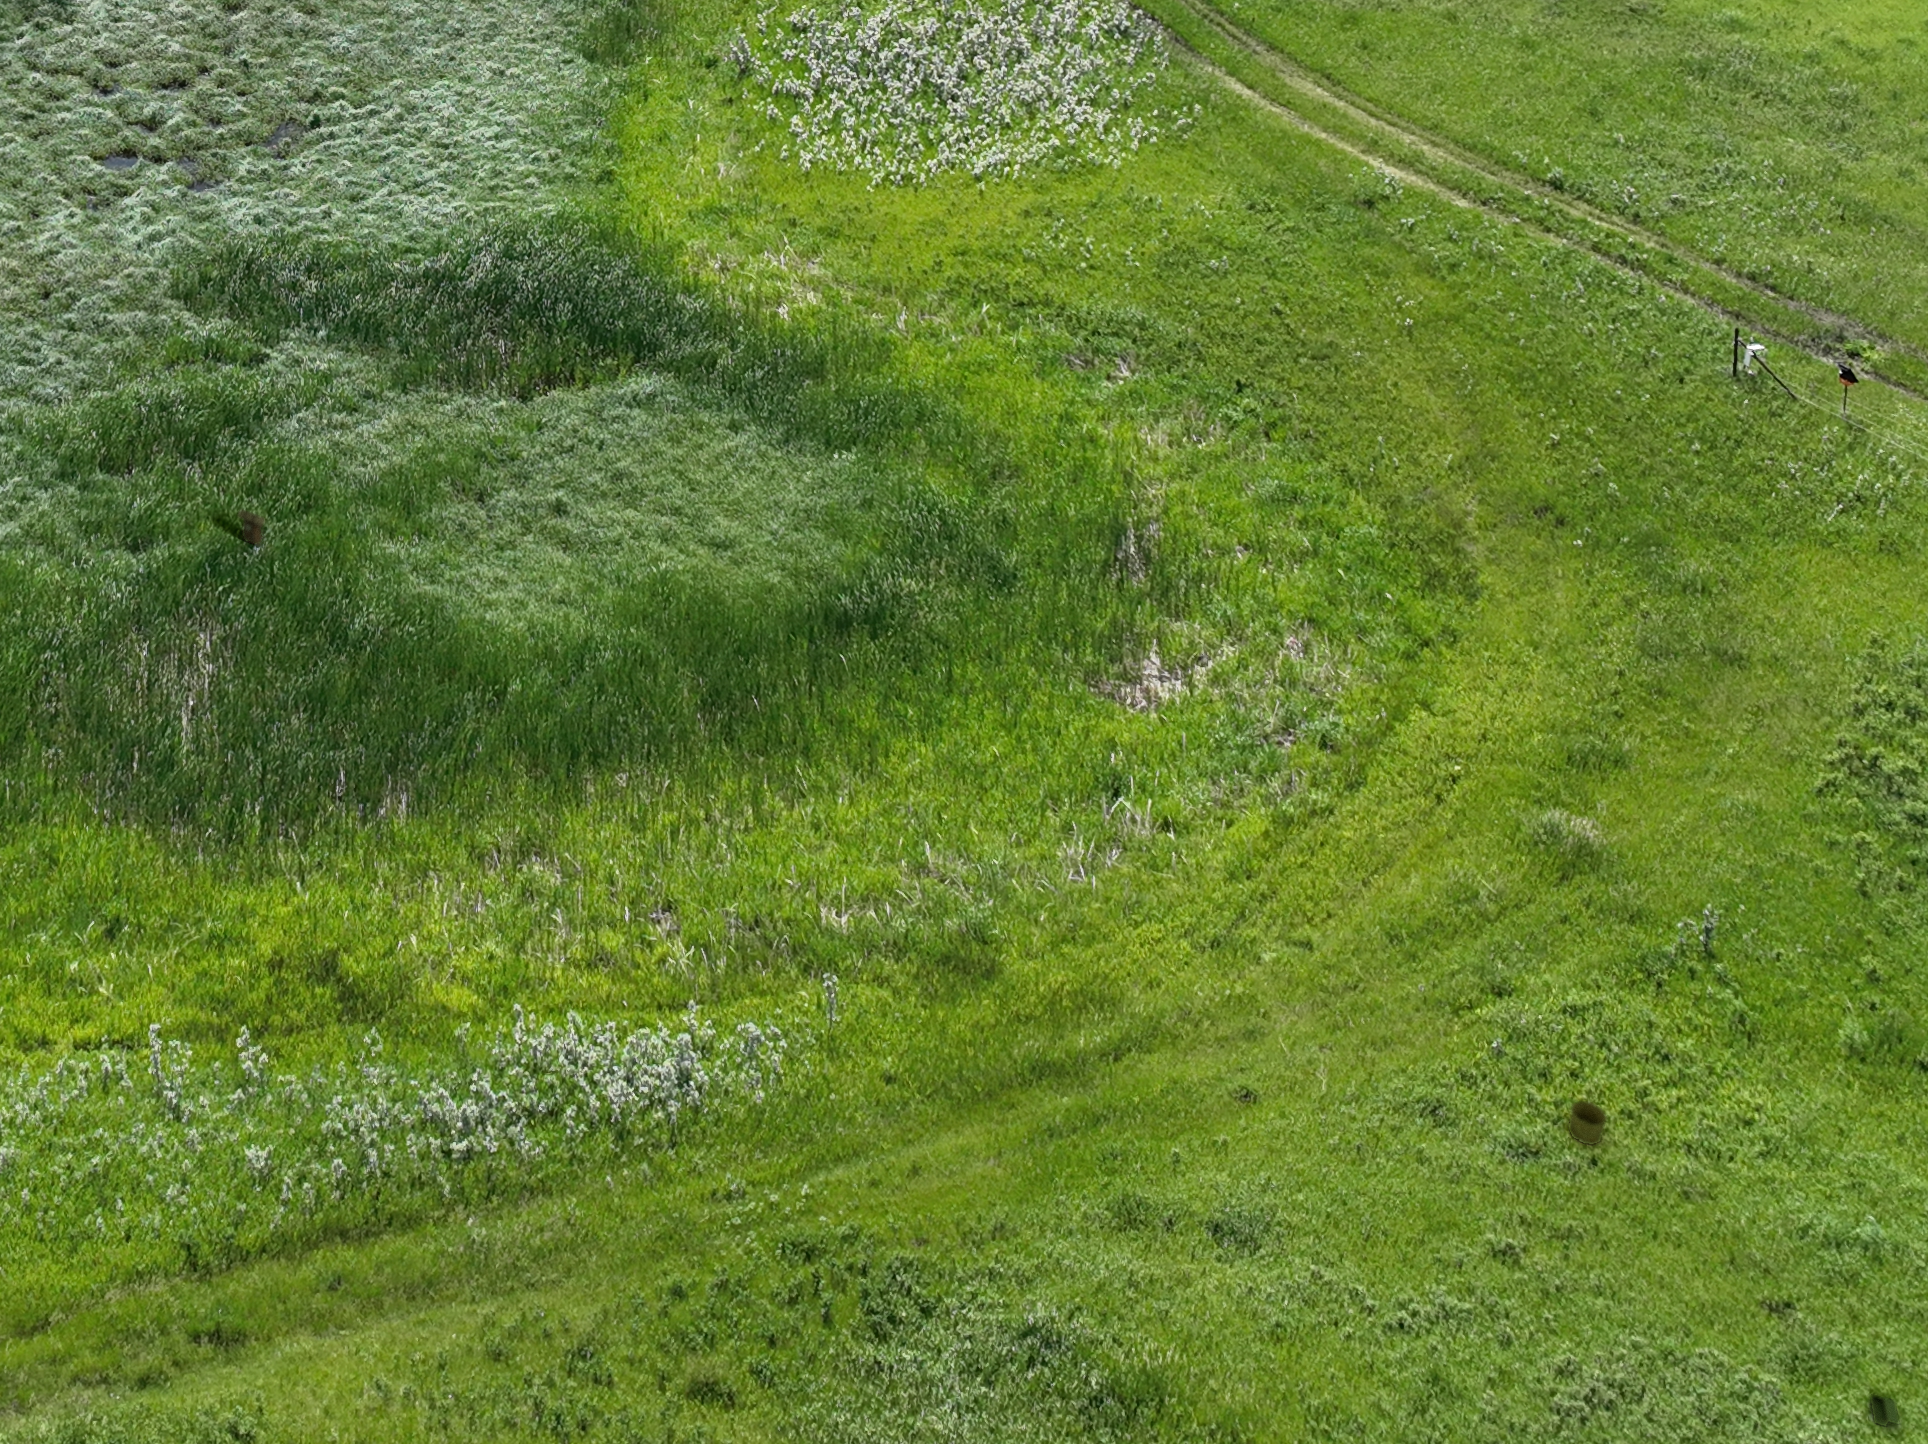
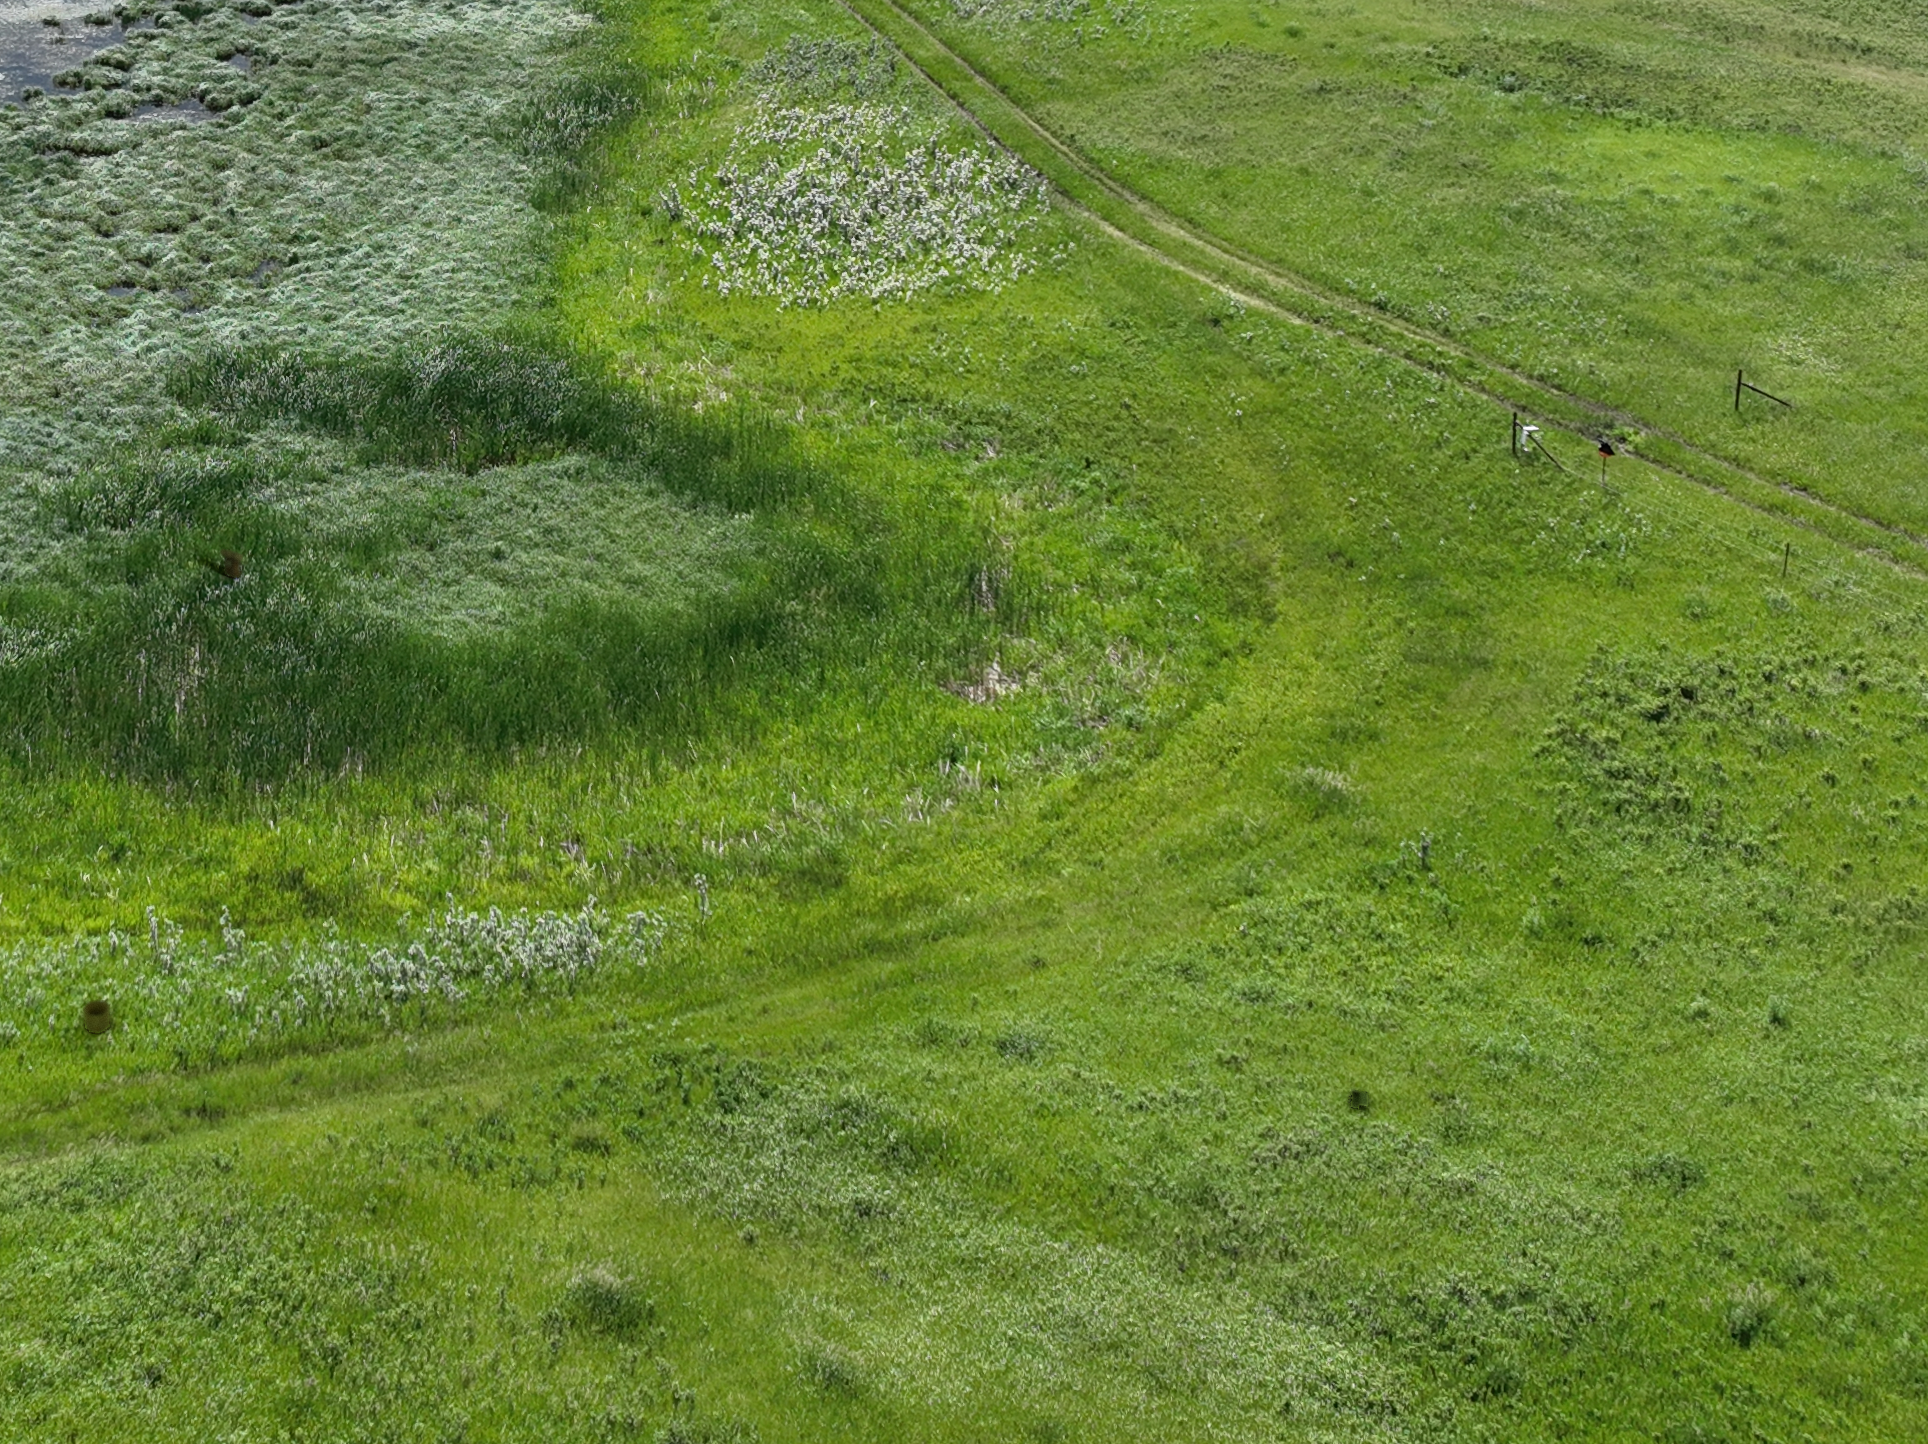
wooden bucket: present [1568,1101,1607,1145] -> present [83,1000,110,1034]
toolbox: present [1870,1394,1900,1426] -> present [1350,1090,1369,1109]

